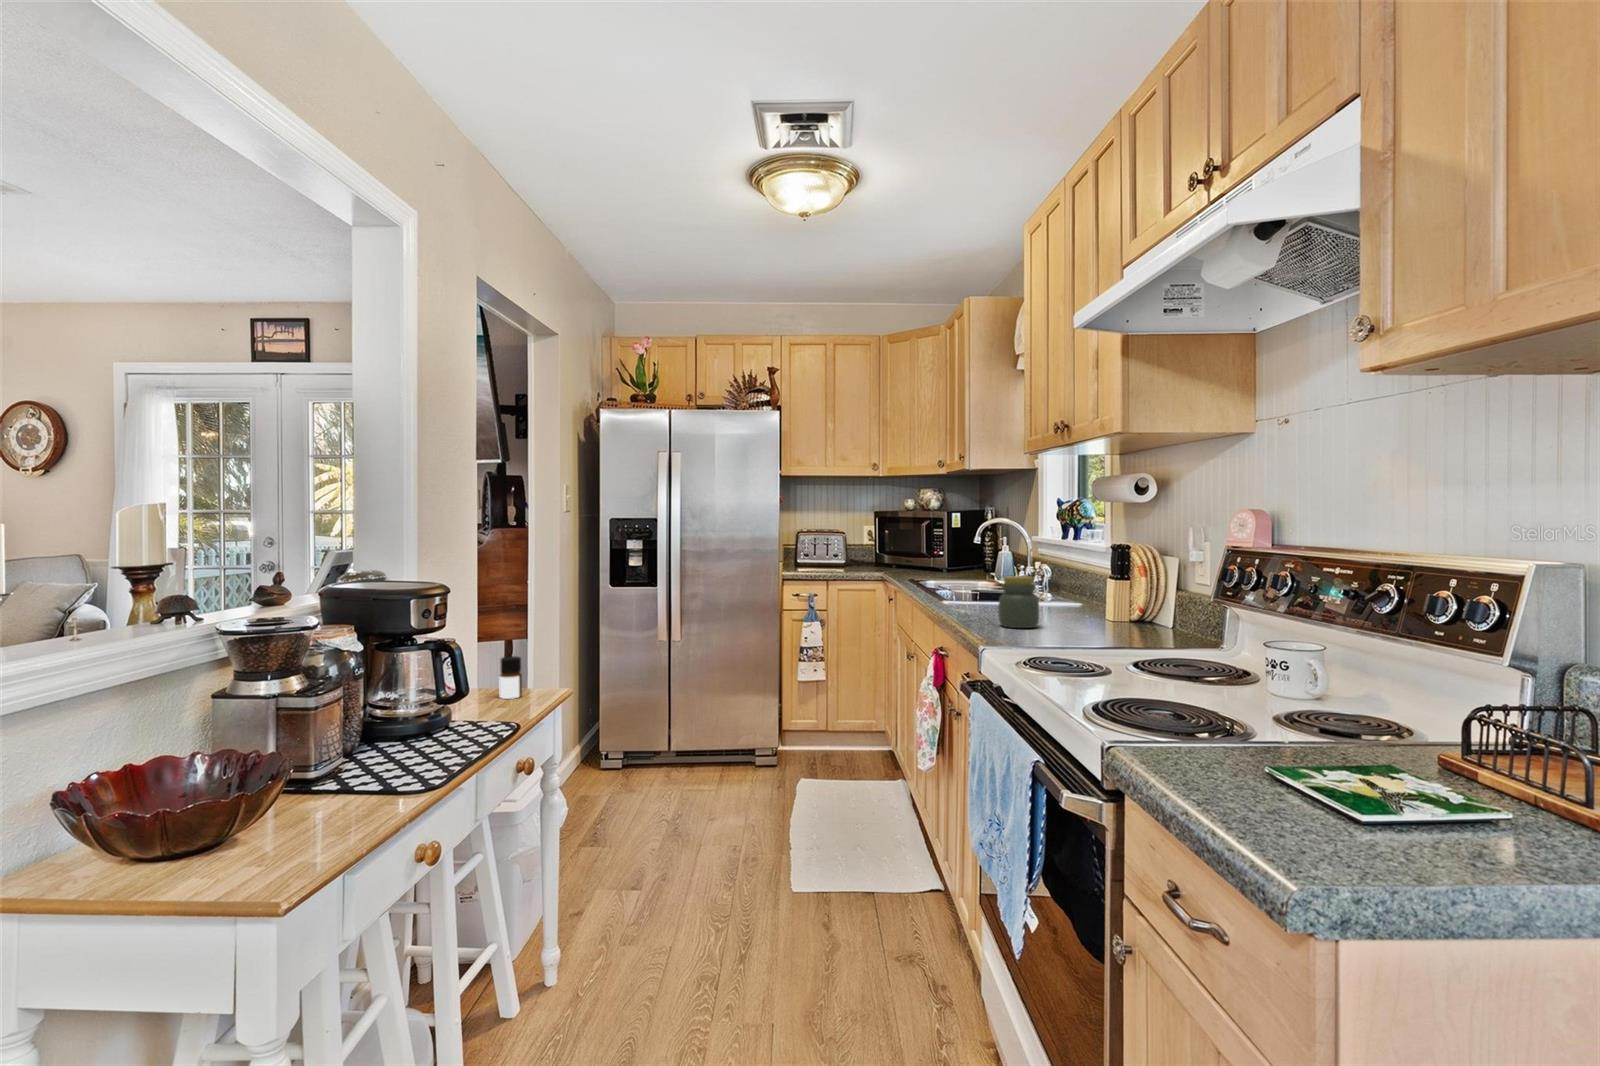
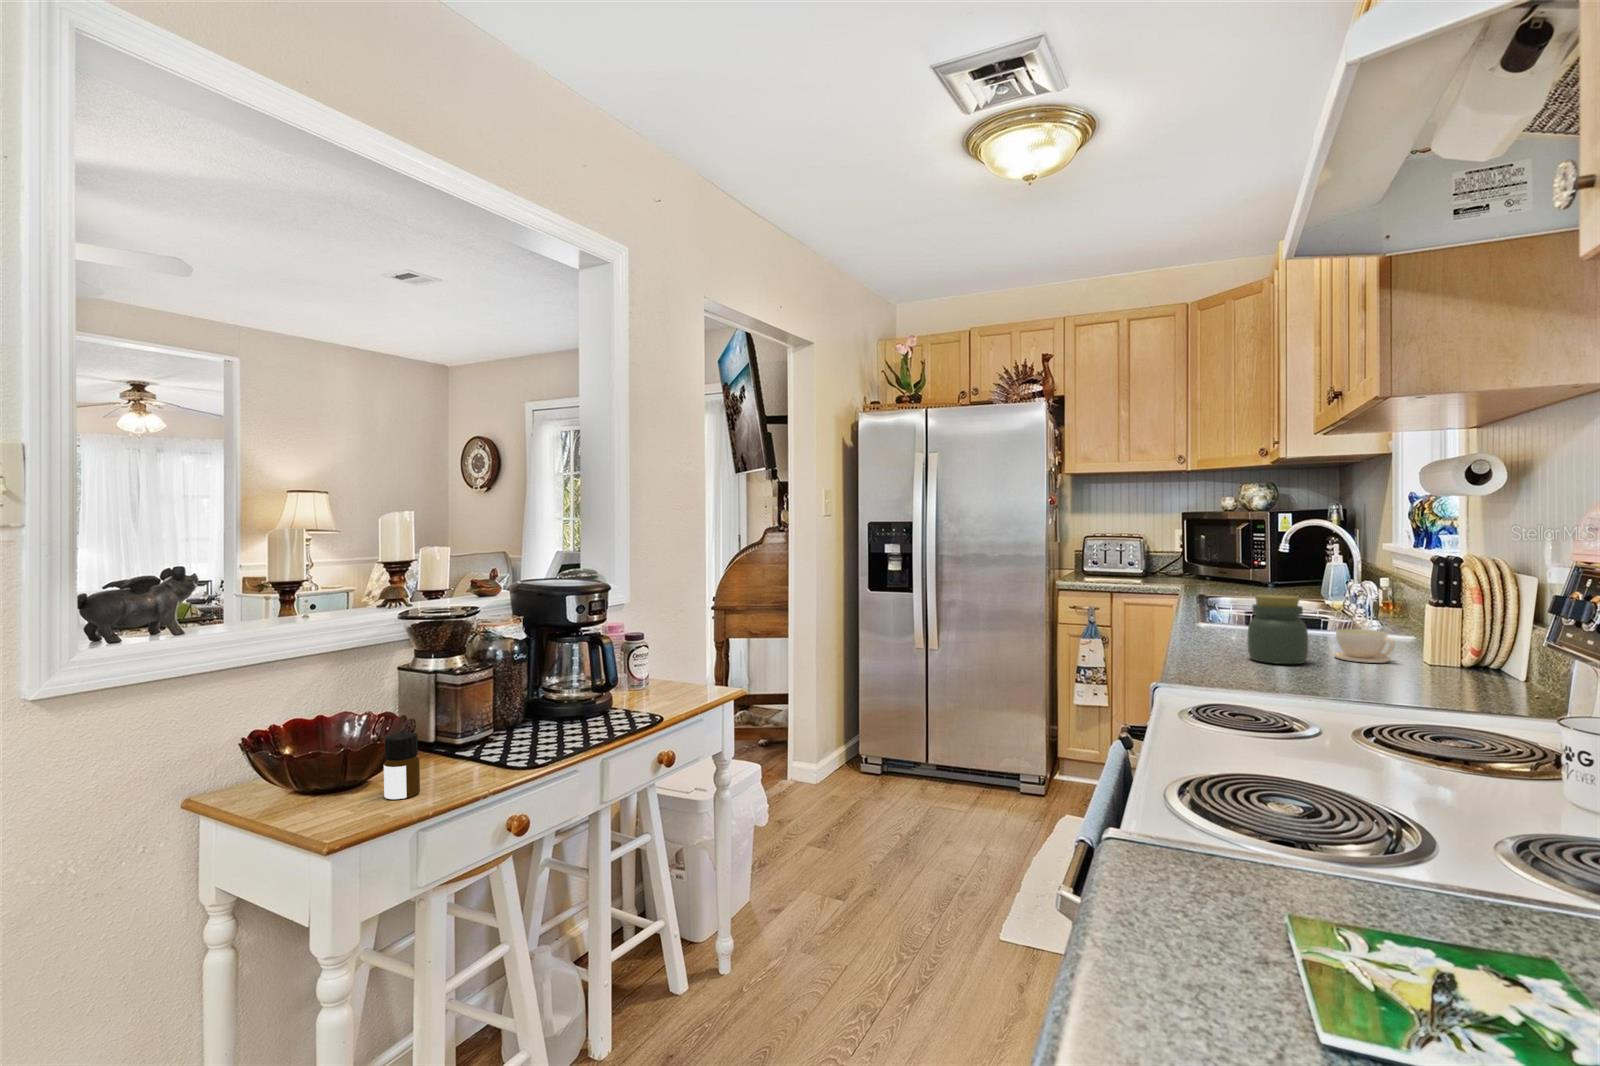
coffee cup: none [1046,600,1086,624] -> present [1334,629,1396,663]
bottle: present [499,656,522,699] -> present [384,732,420,799]

